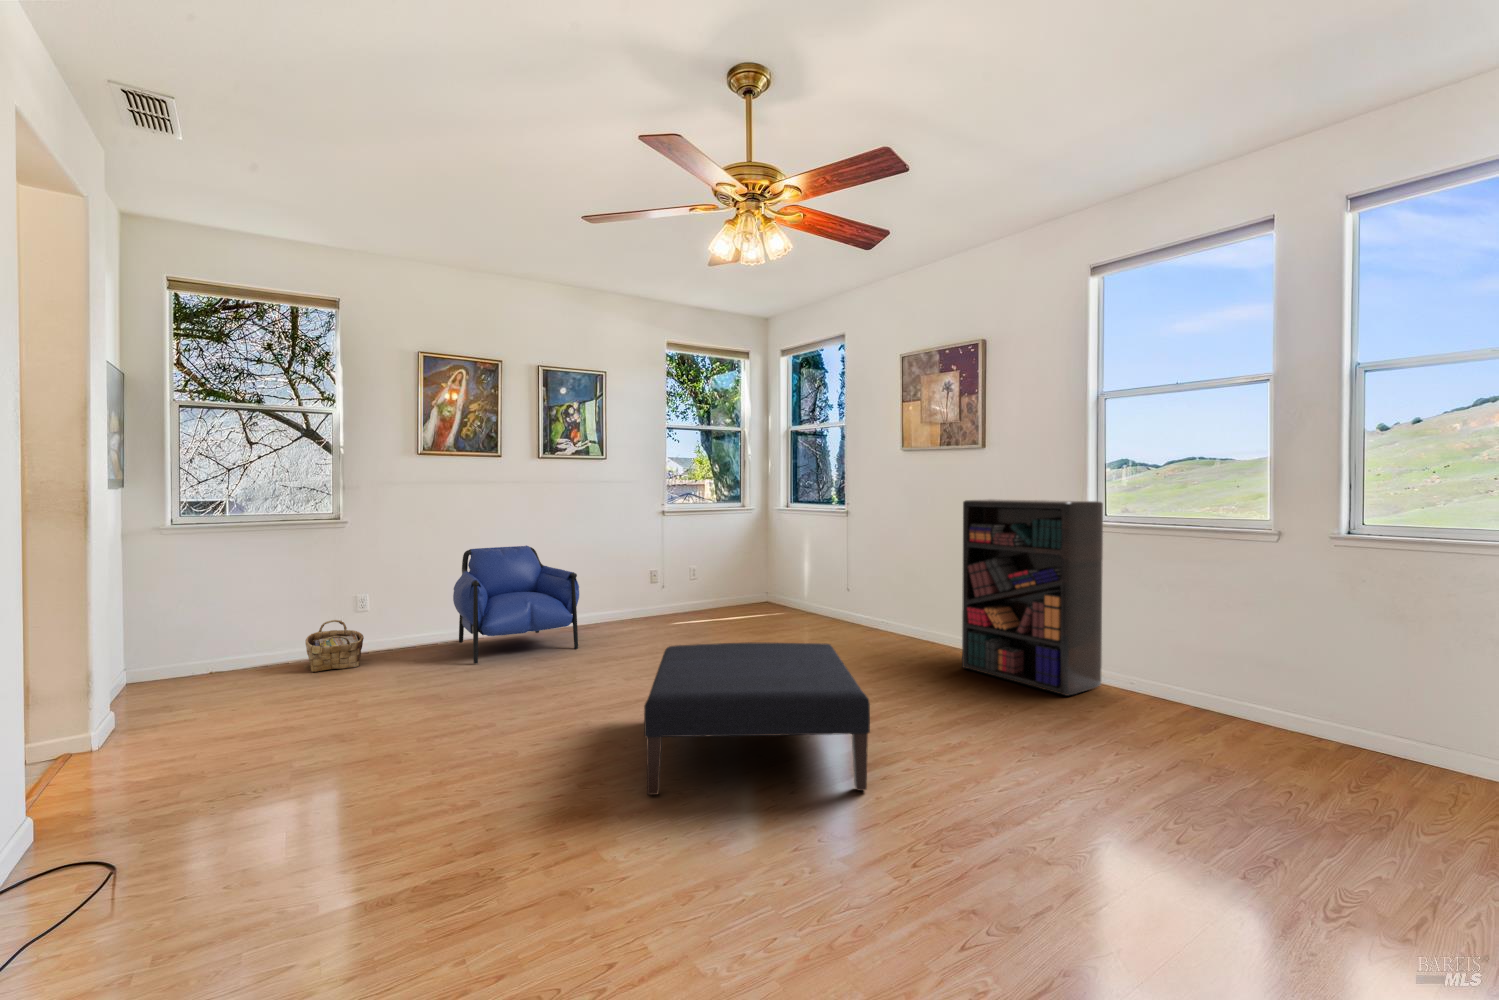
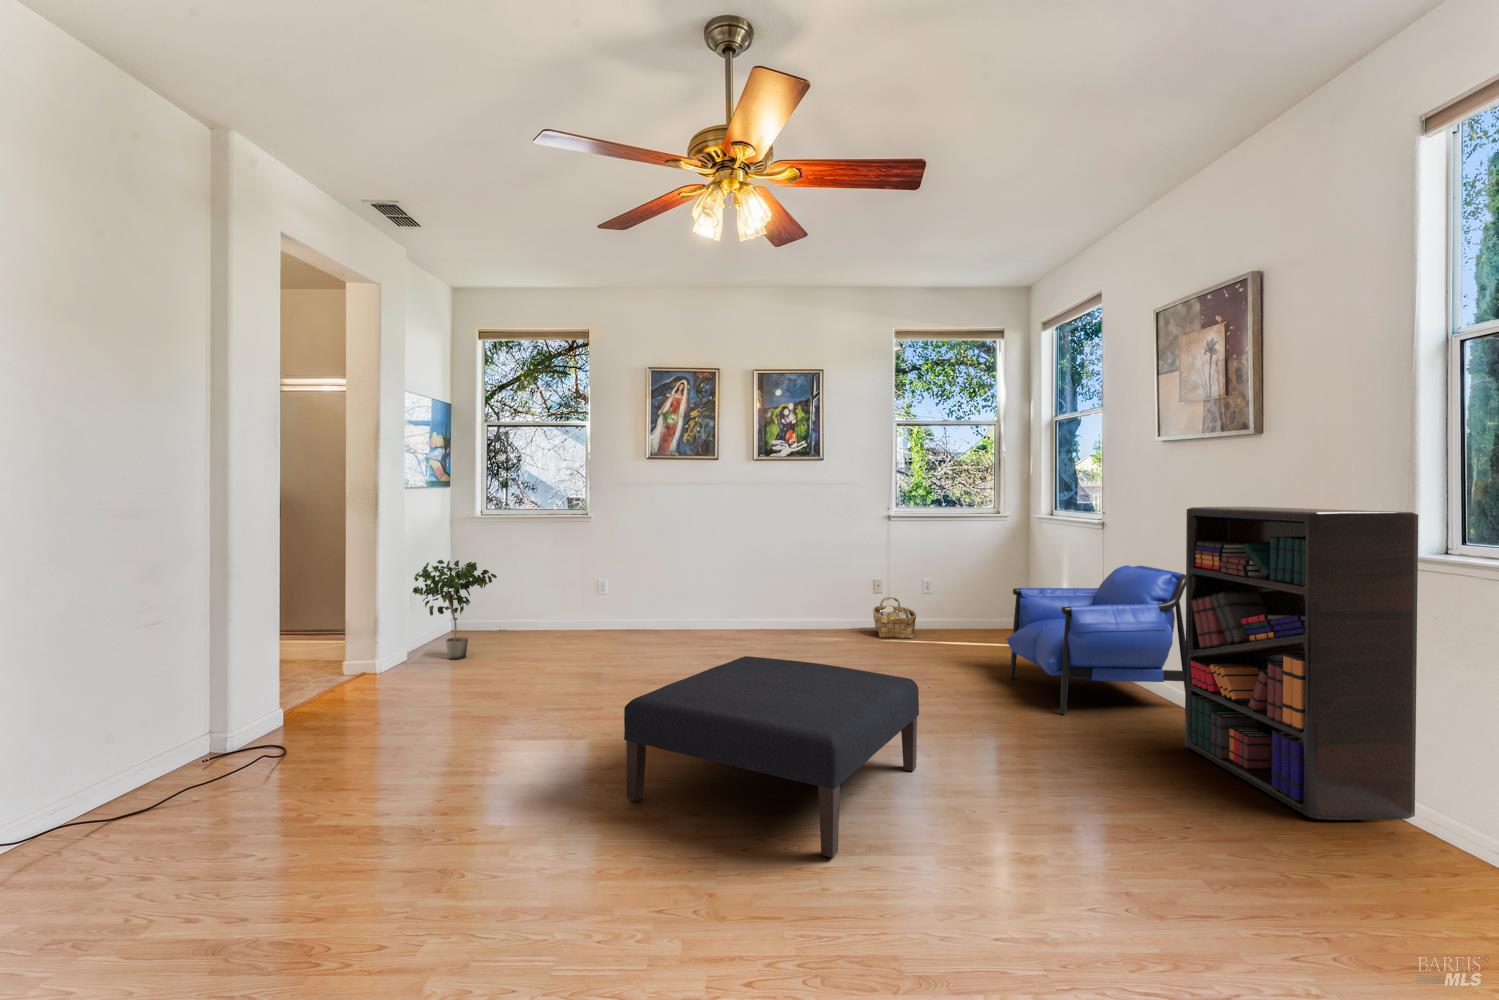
armchair: present [453,546,579,664] -> present [1006,565,1186,714]
potted plant: none [119,581,253,711] -> present [413,560,497,659]
woven basket: present [305,620,364,672] -> present [873,597,916,638]

